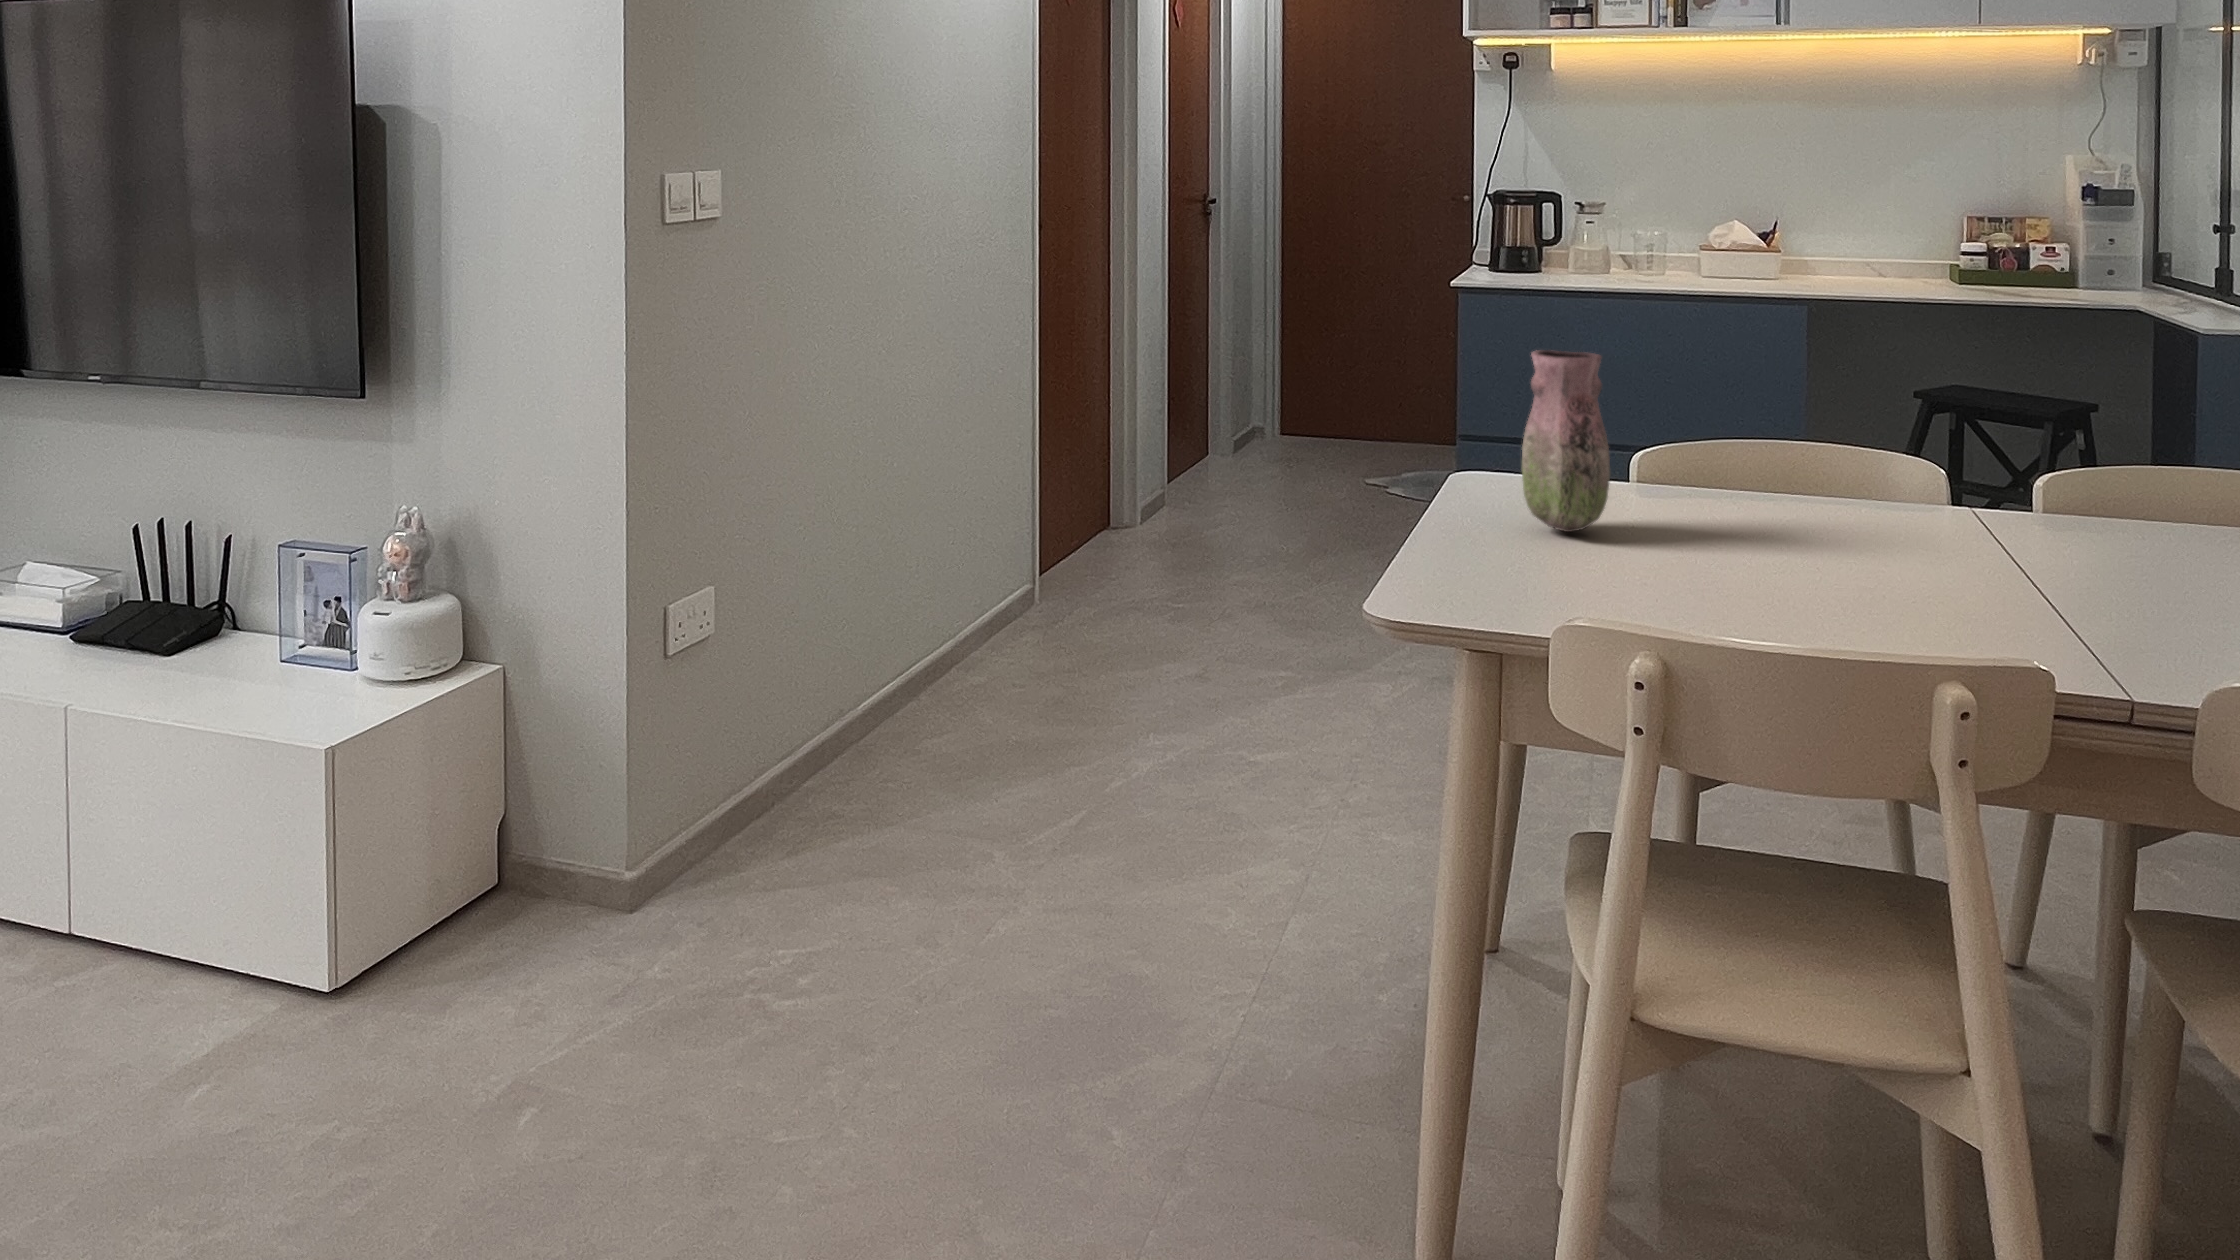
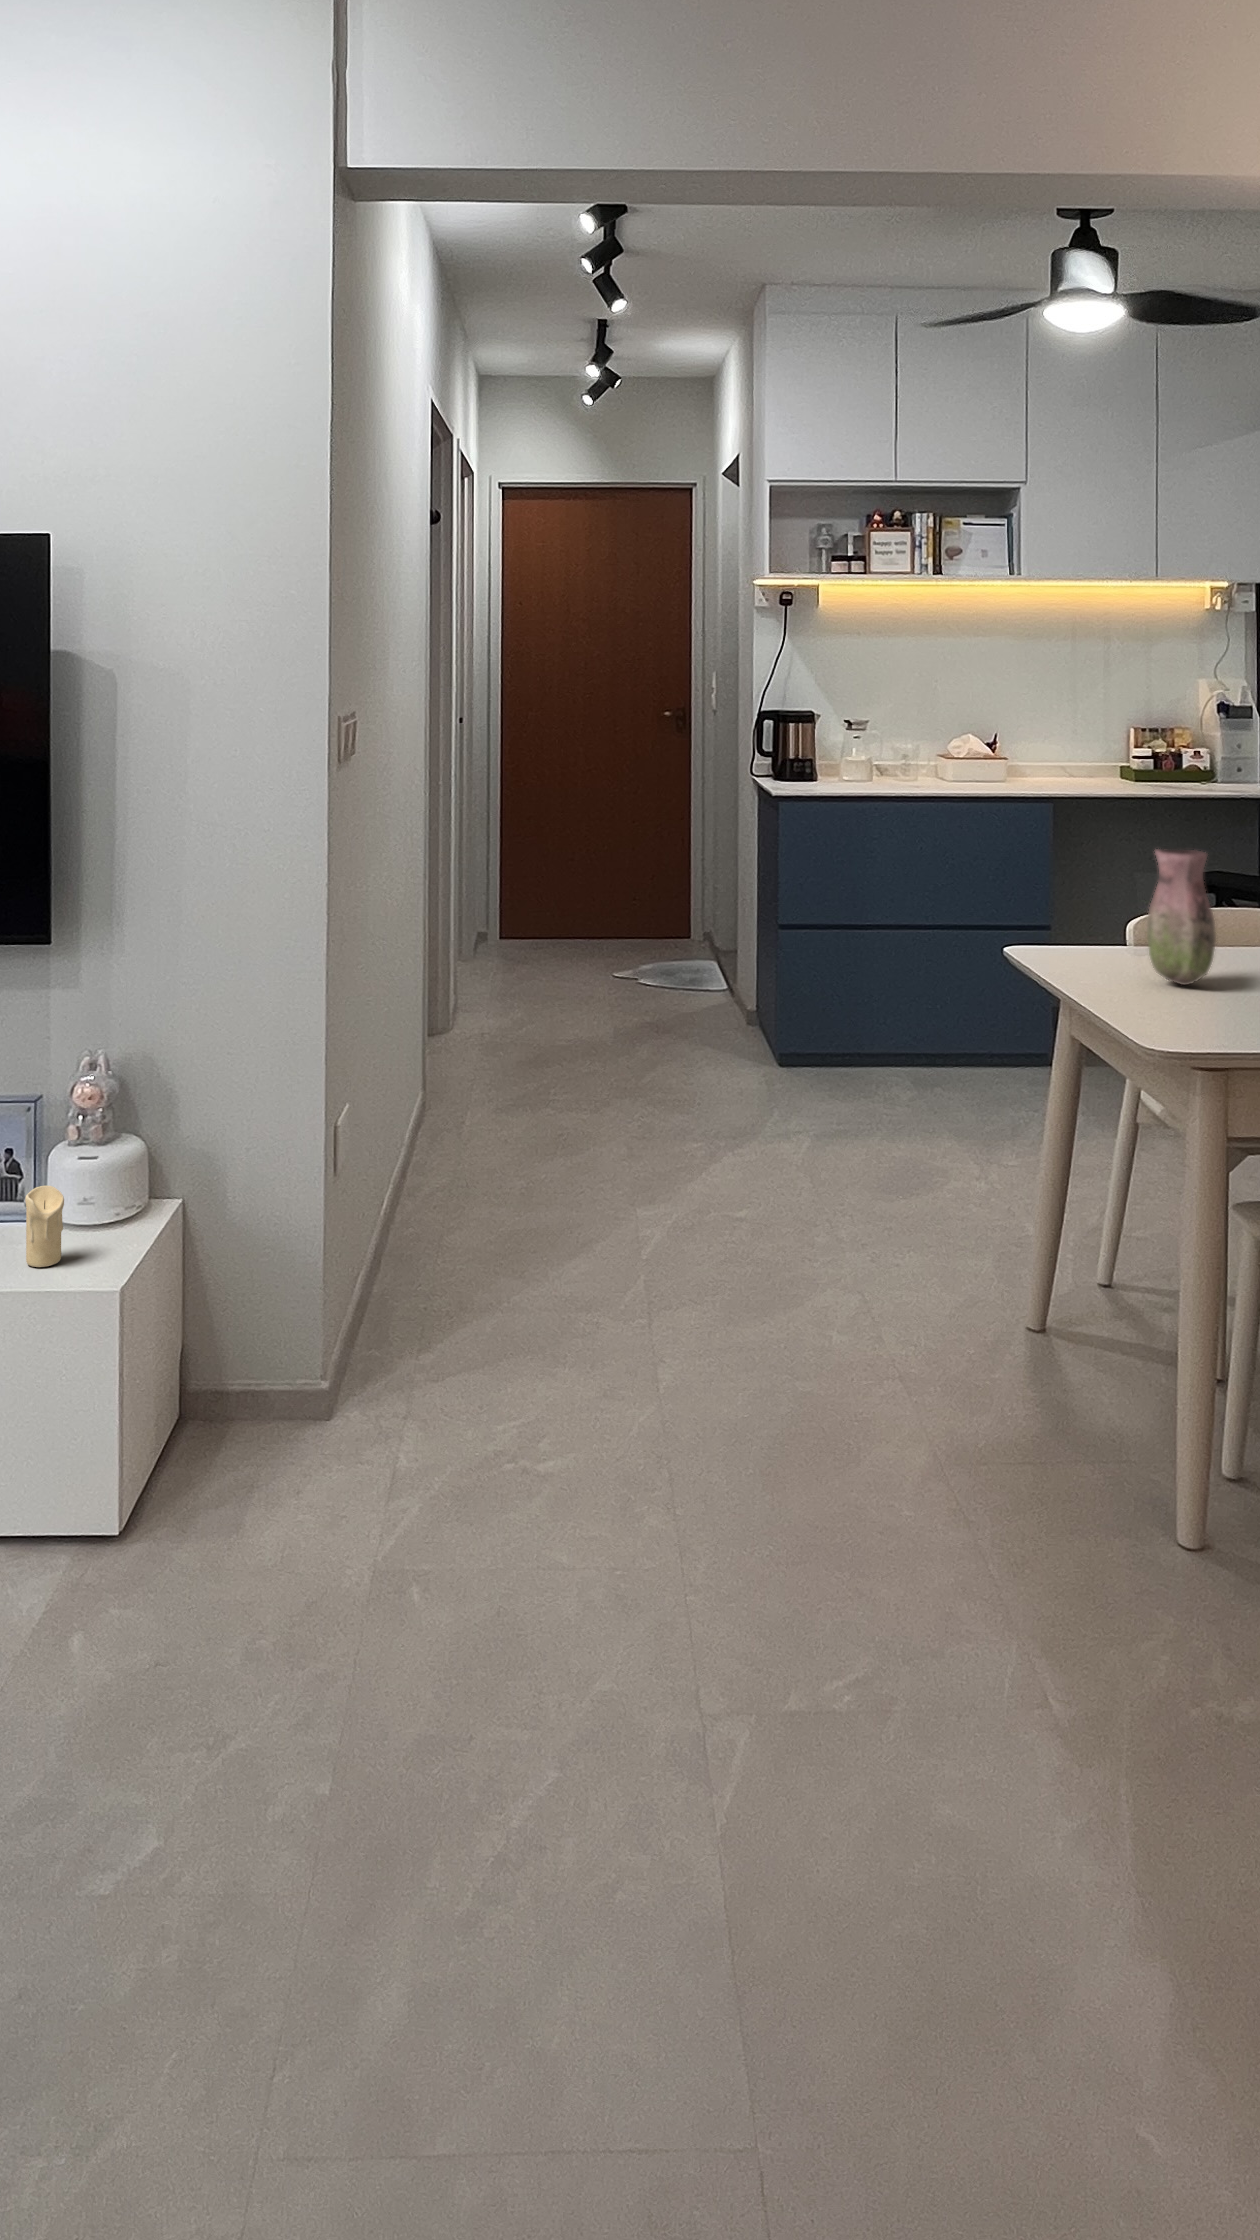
candle: none [277,636,318,717] -> present [25,1186,64,1267]

